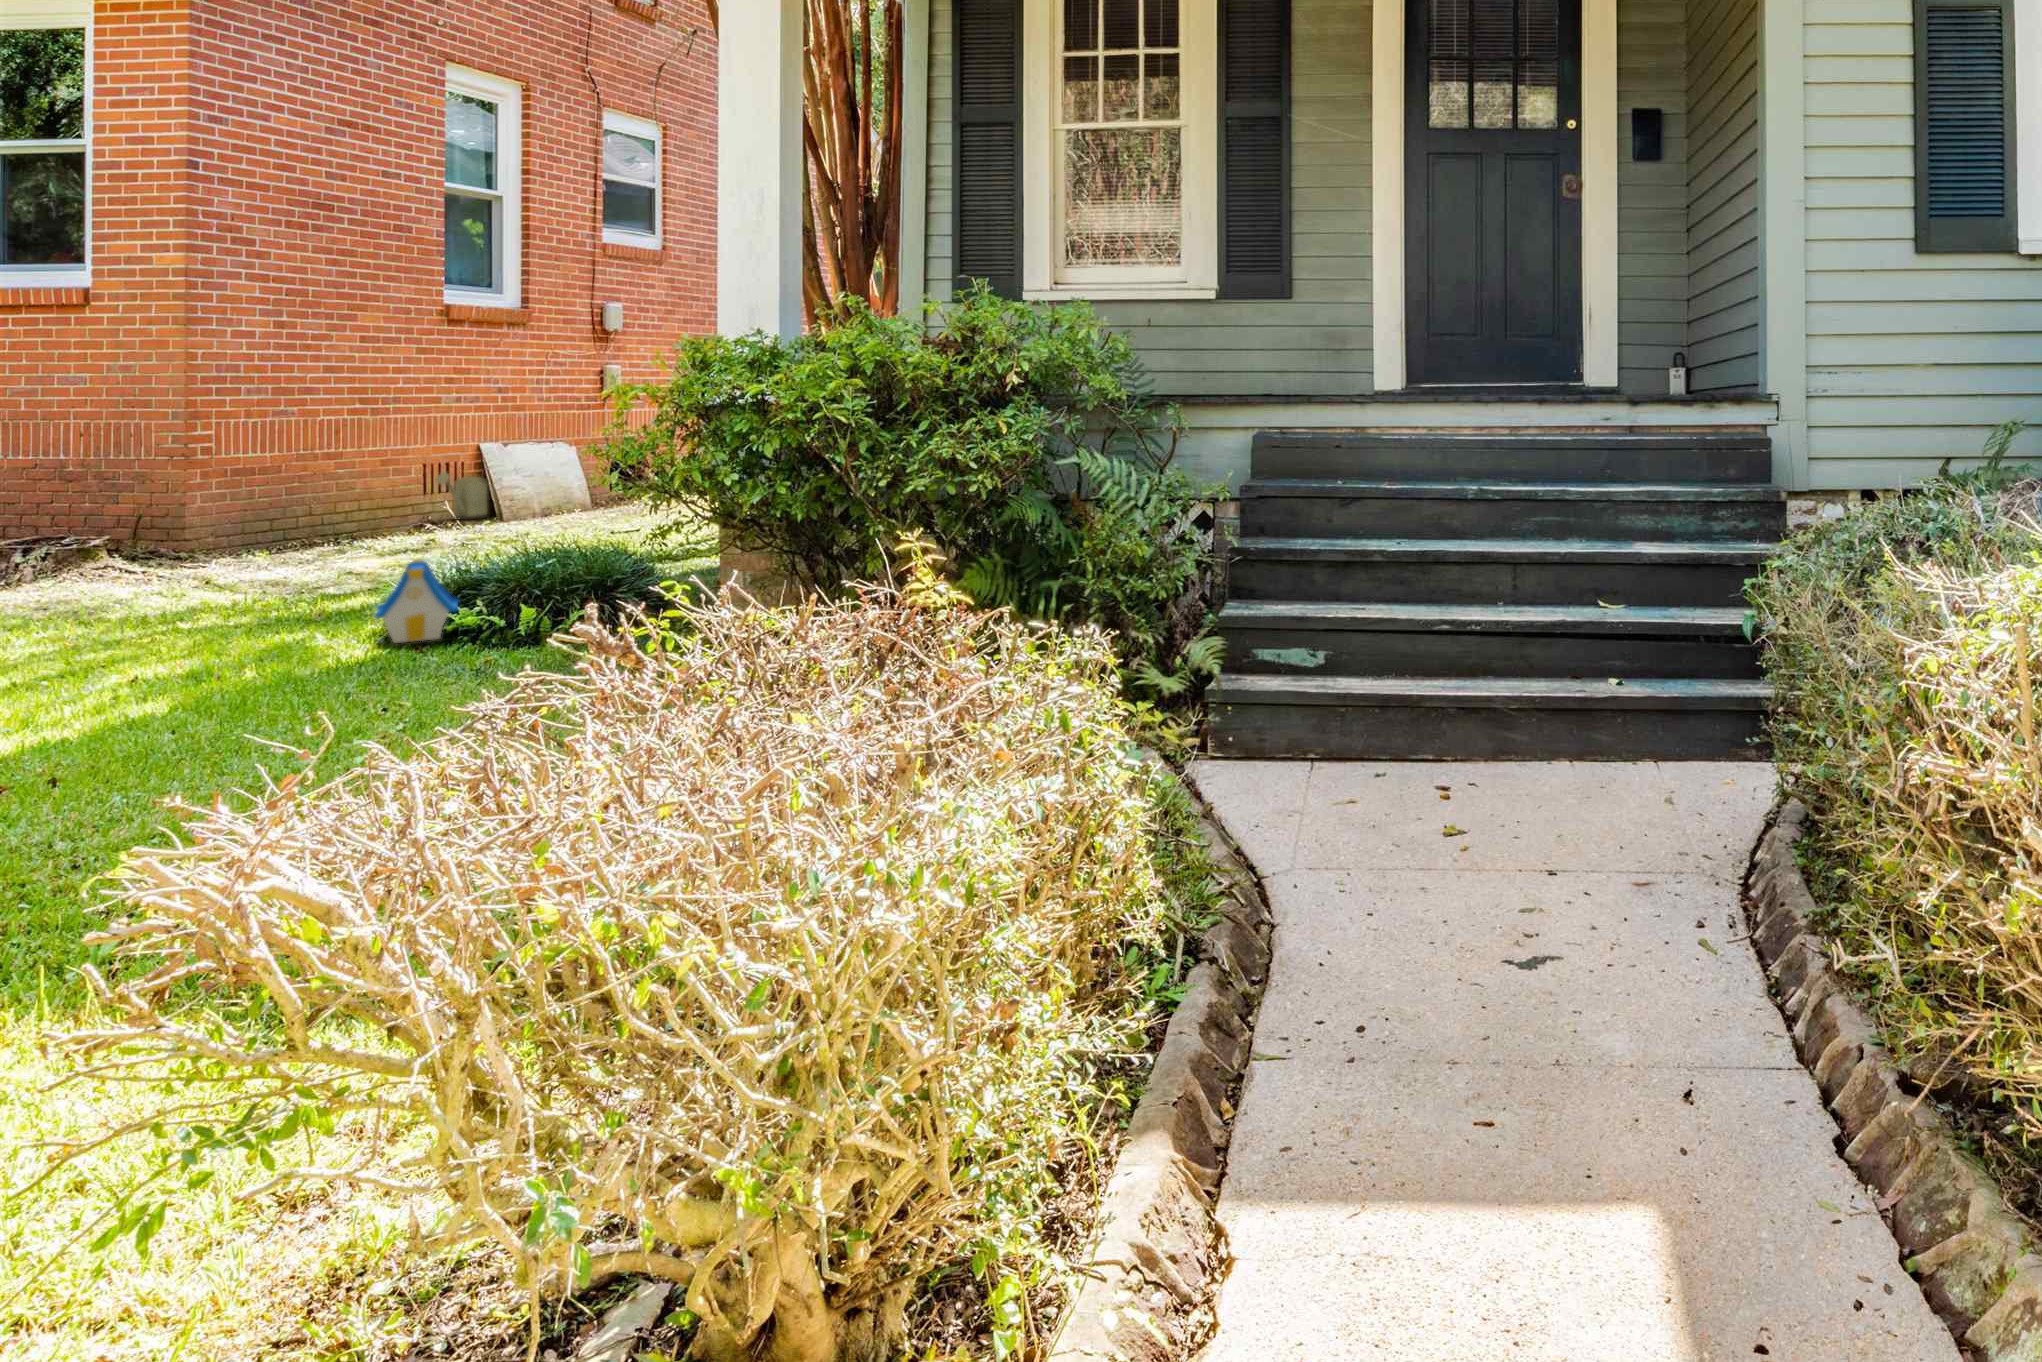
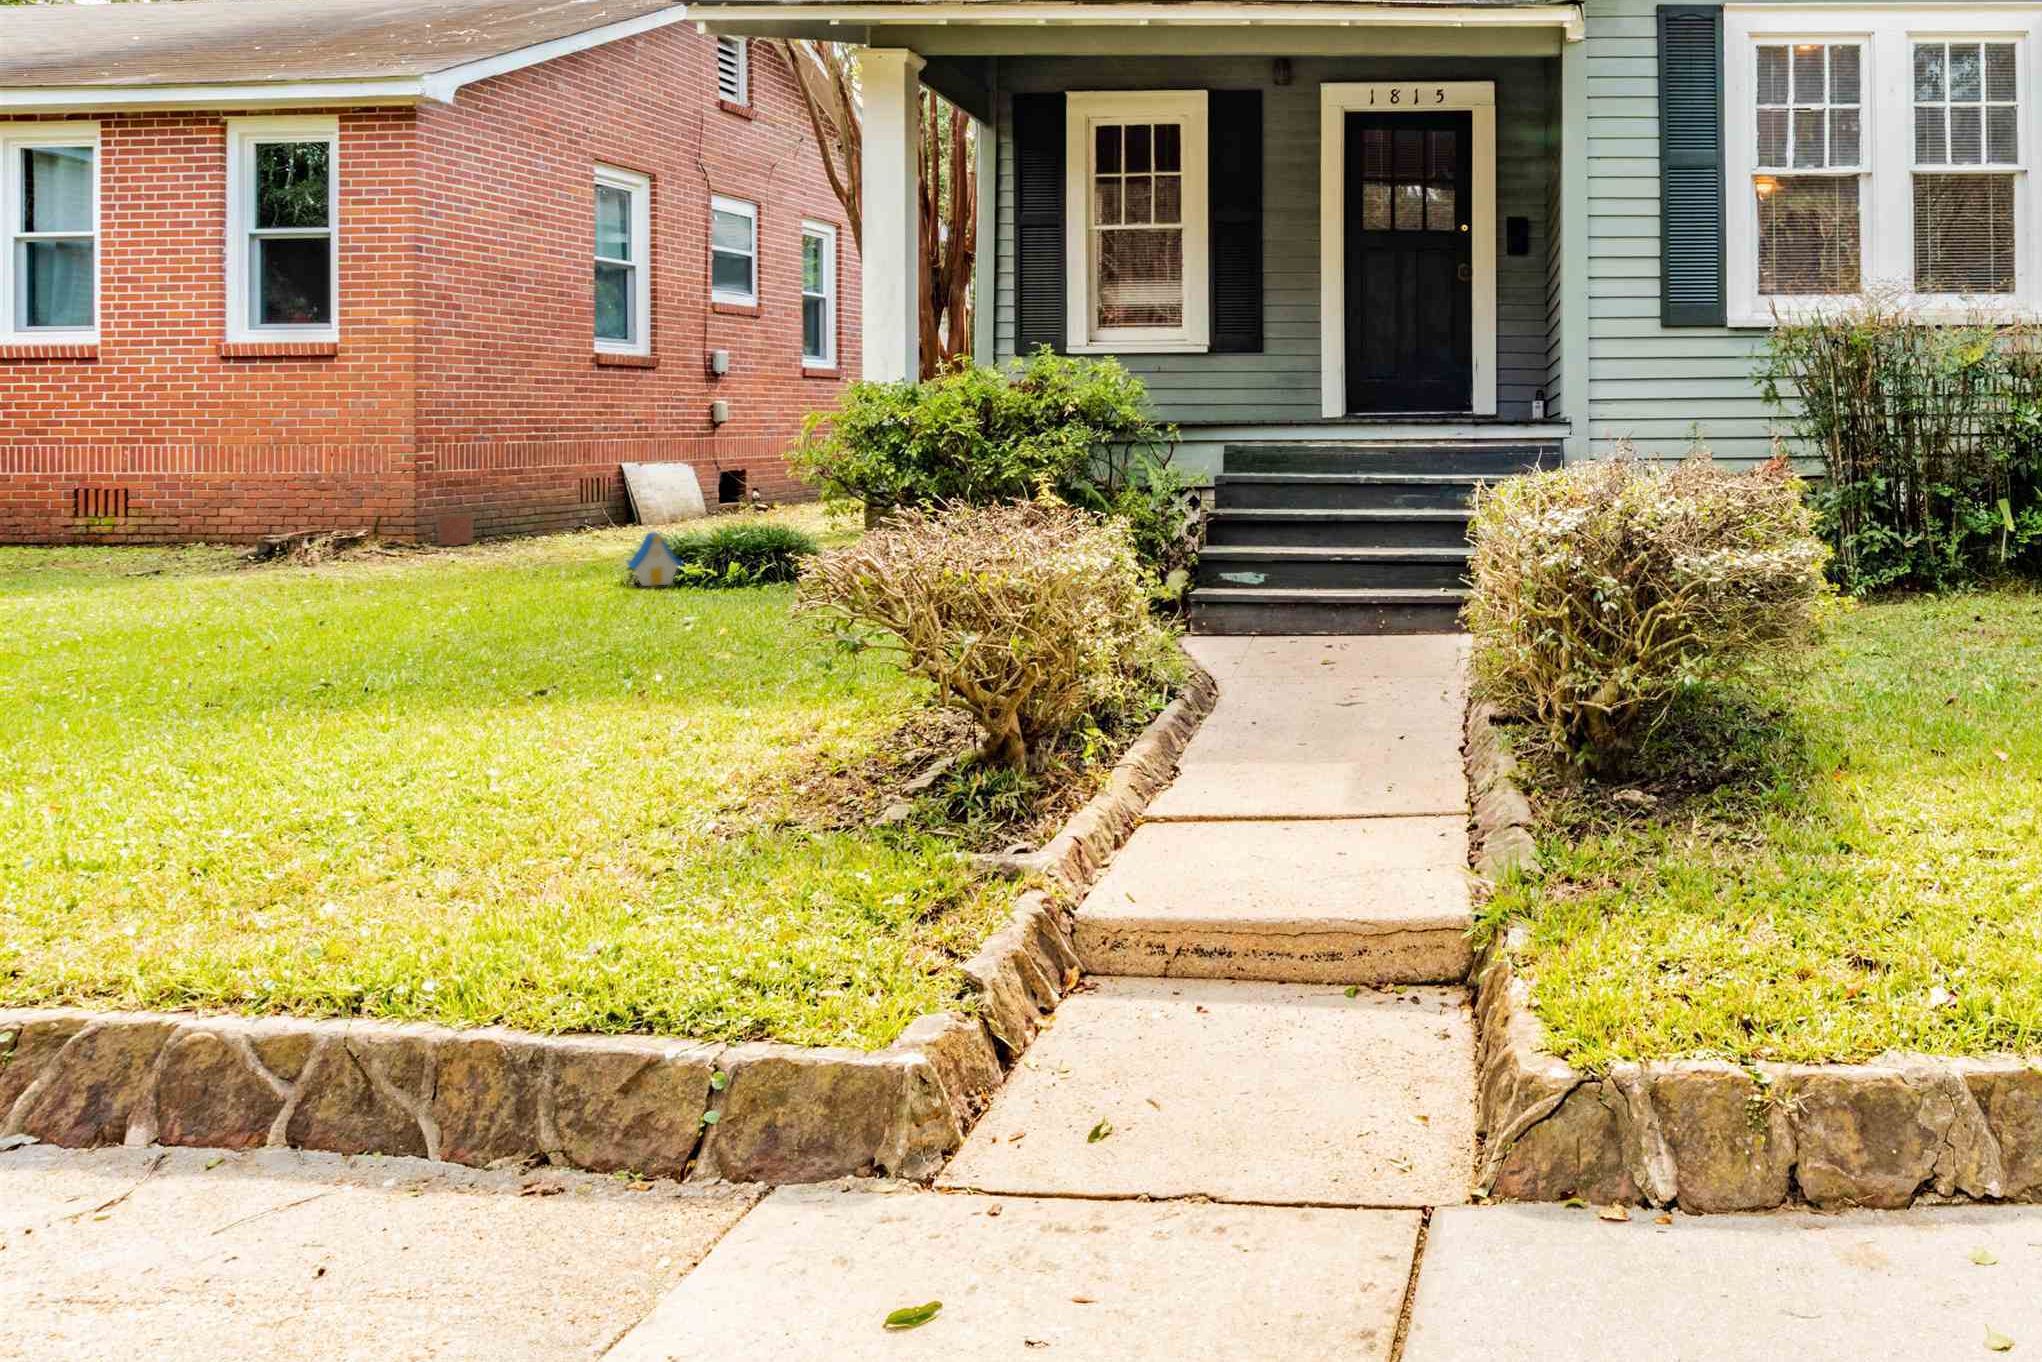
watering can: present [436,467,488,520] -> none [593,479,631,523]
planter: none [203,515,254,560] -> present [437,513,474,546]

